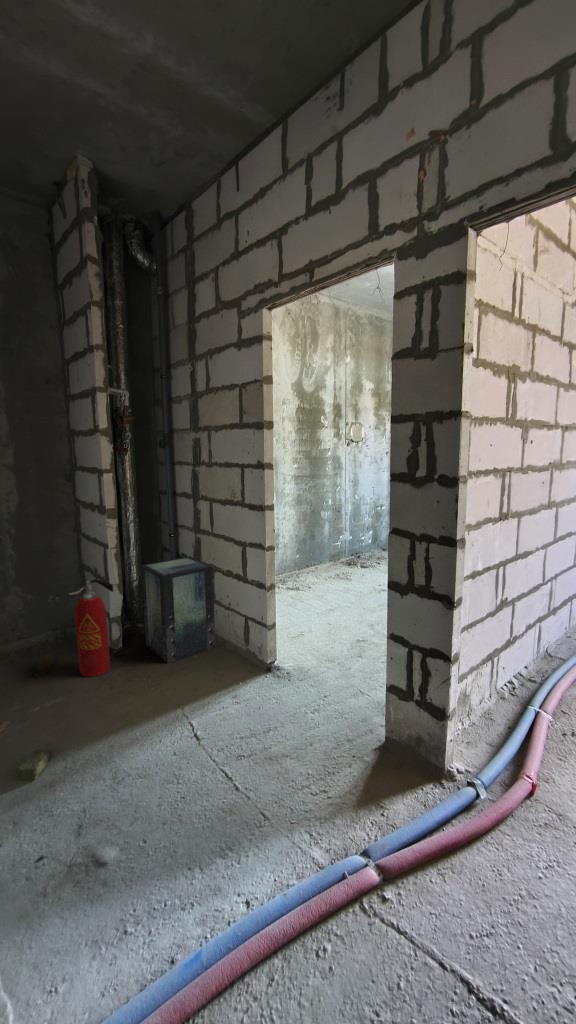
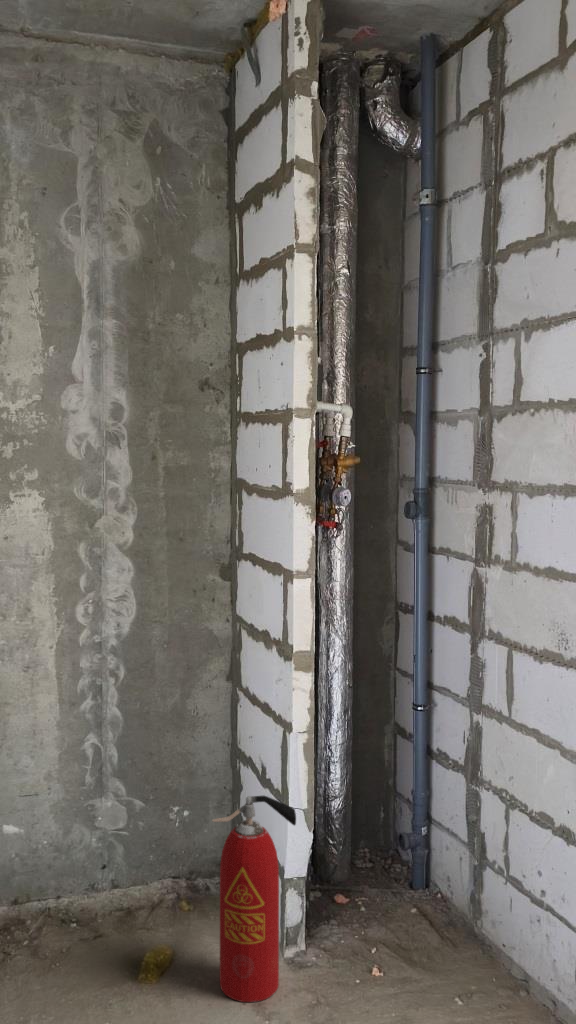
storage box: present [142,557,215,663] -> none [353,761,507,1005]

